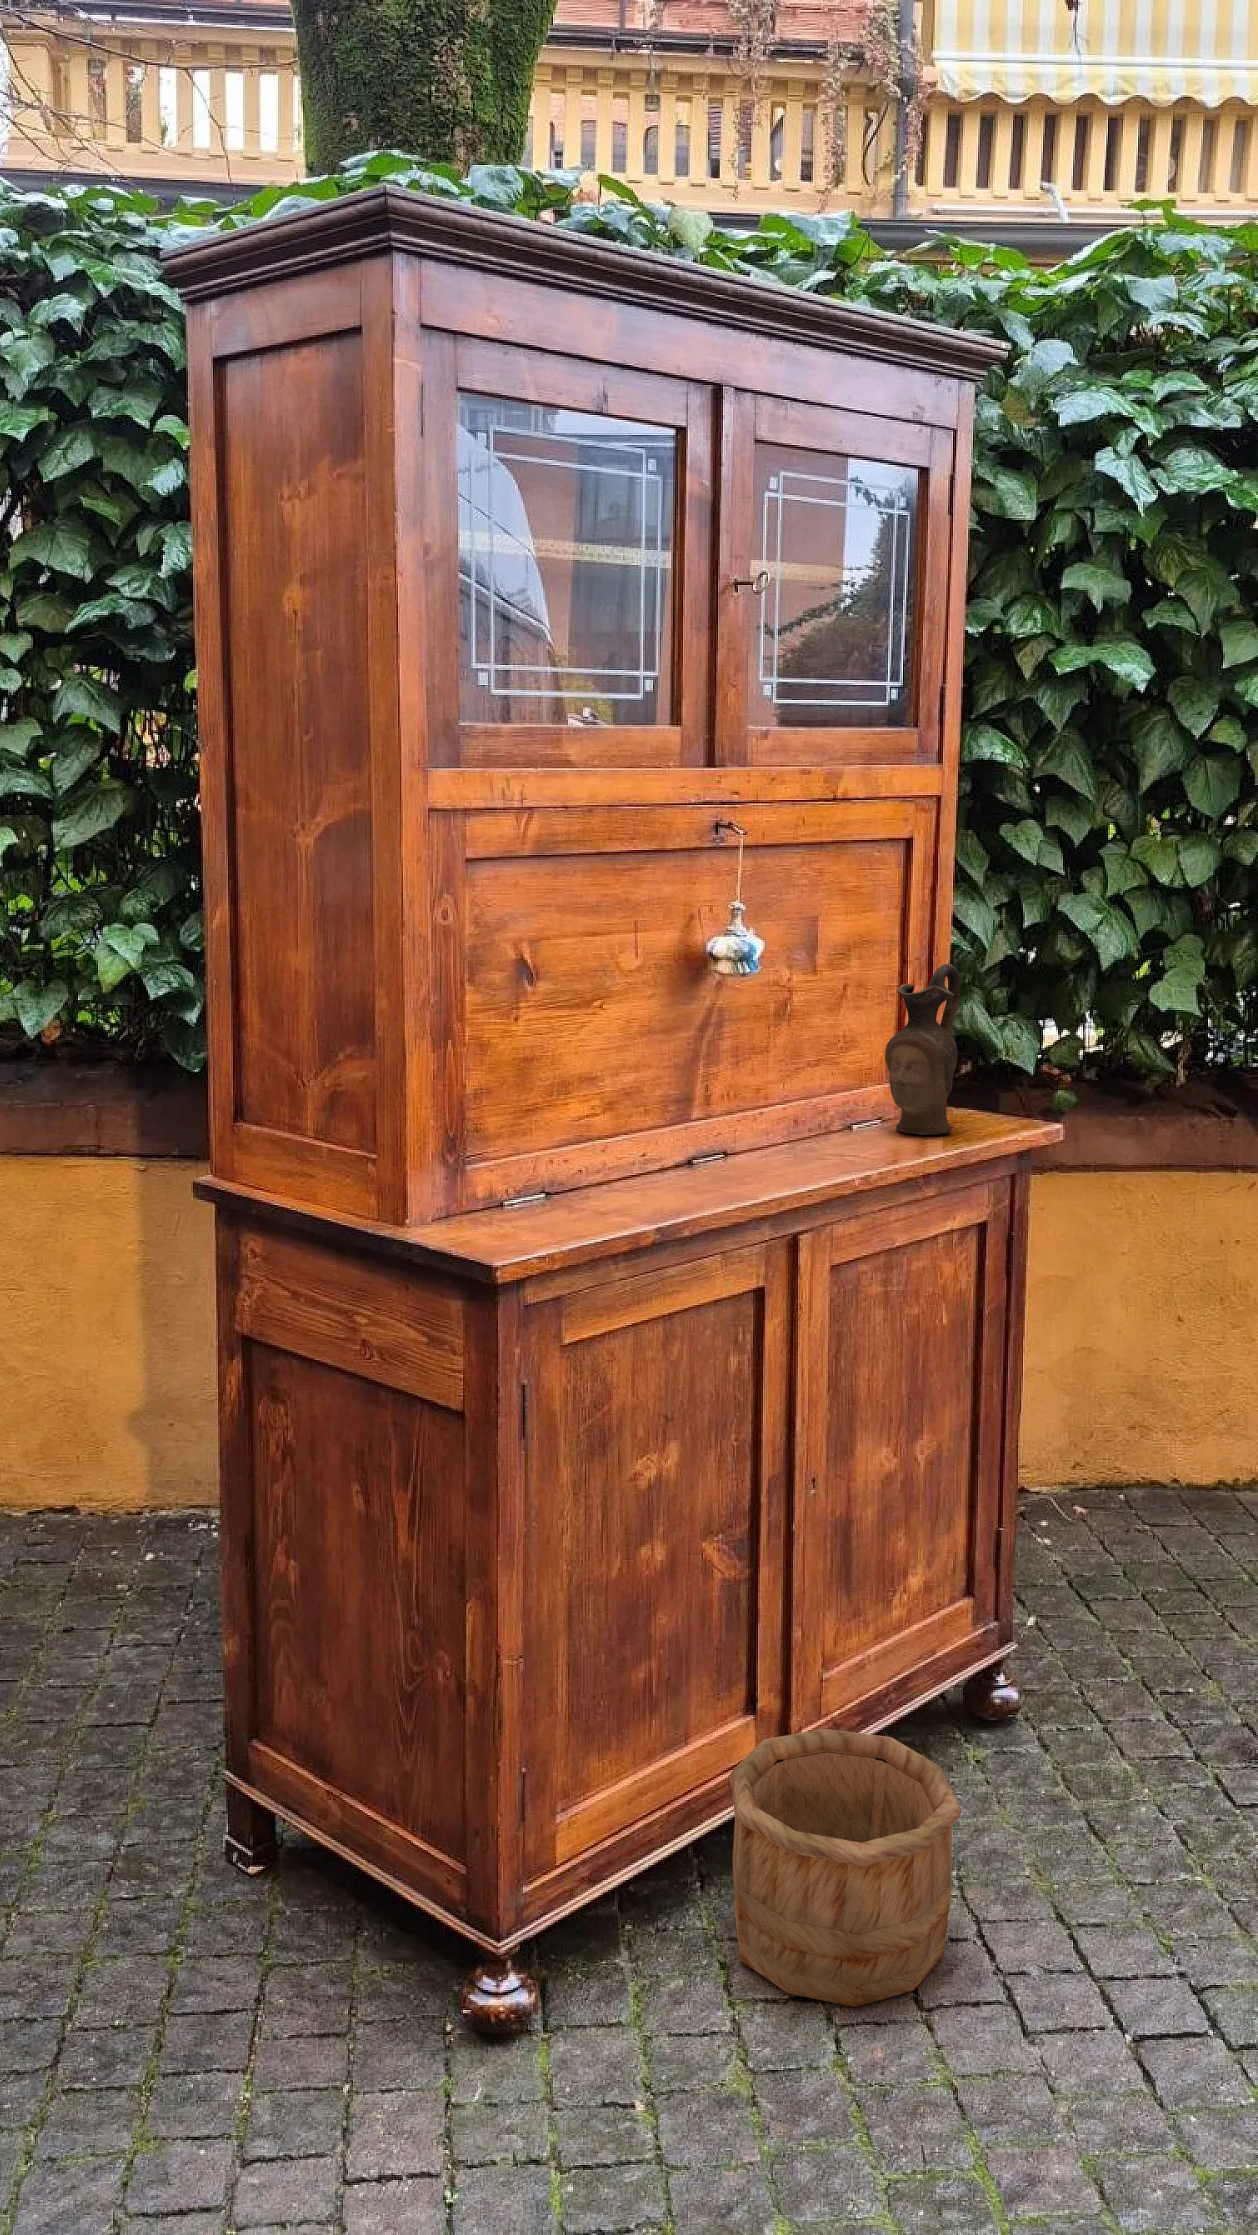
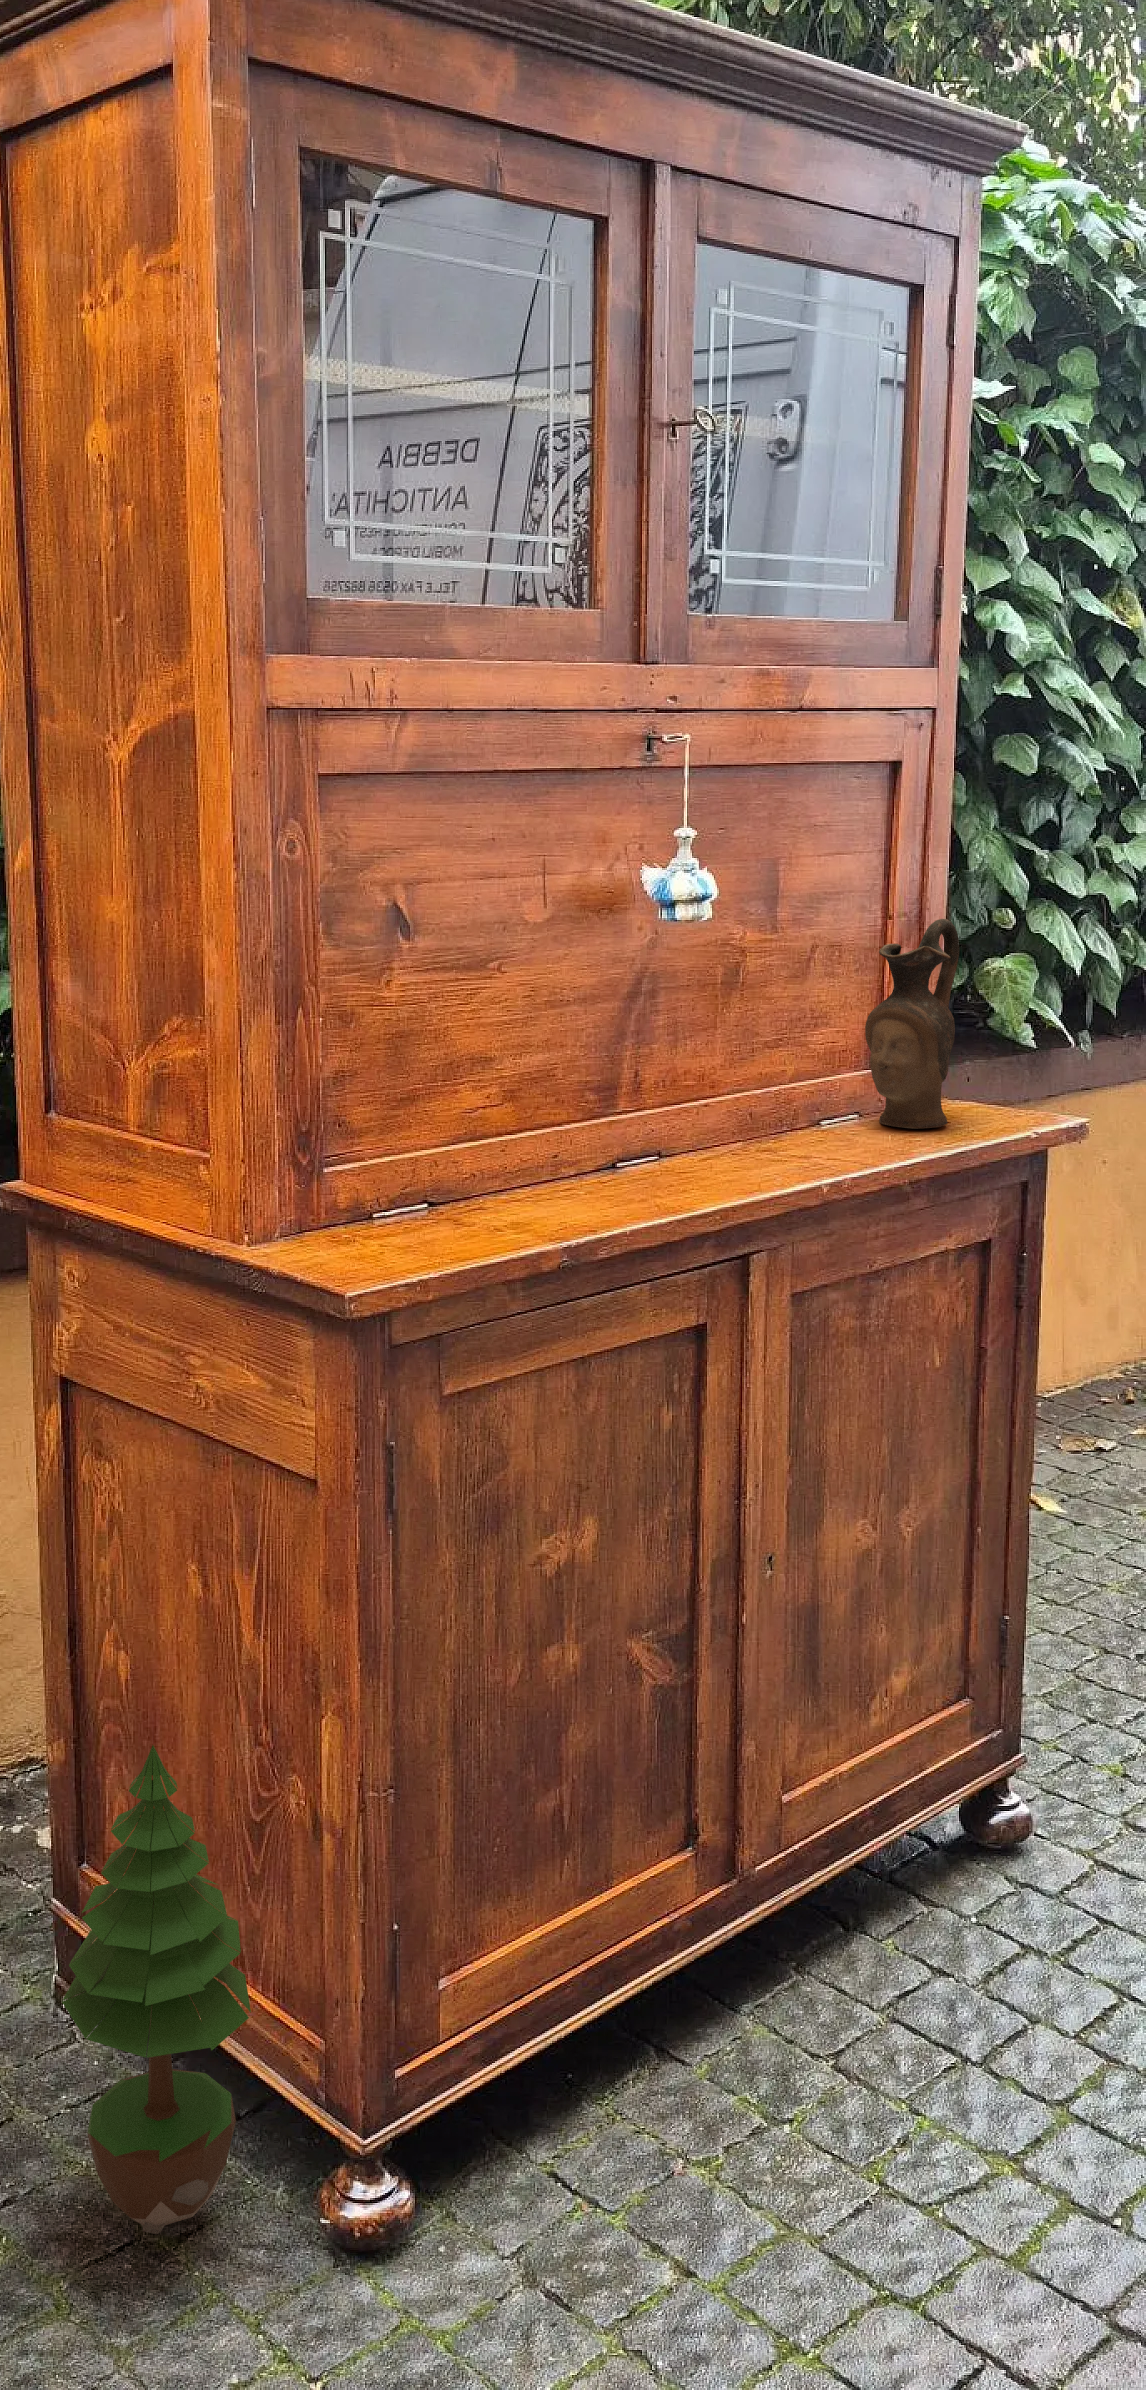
potted tree: none [256,1628,410,2024] -> present [62,1746,251,2234]
wooden bucket: present [729,1729,961,2007] -> none [658,1868,947,2230]

